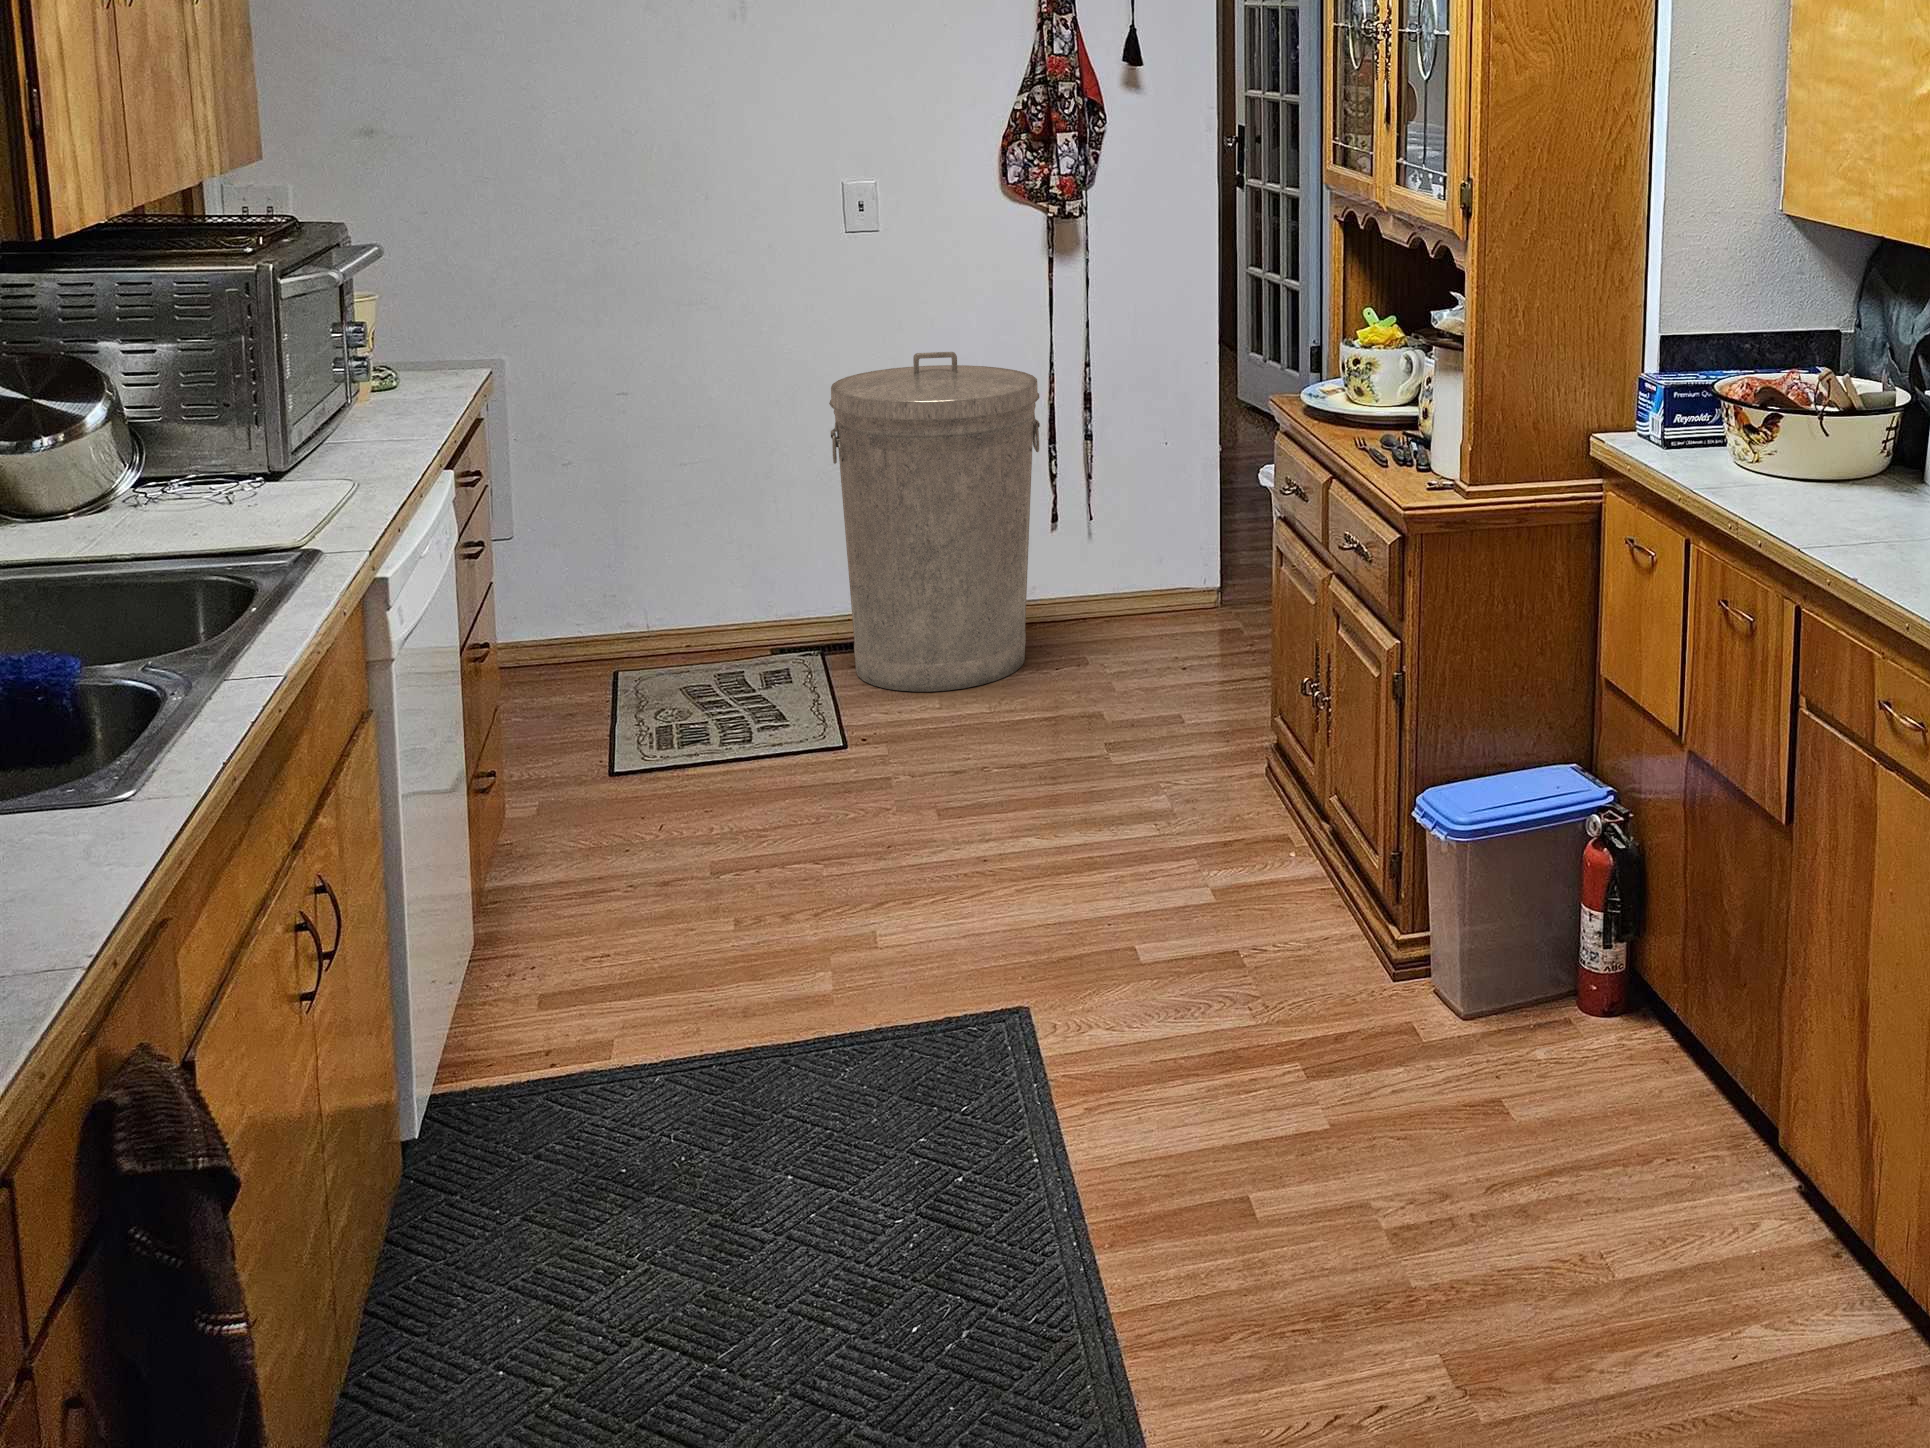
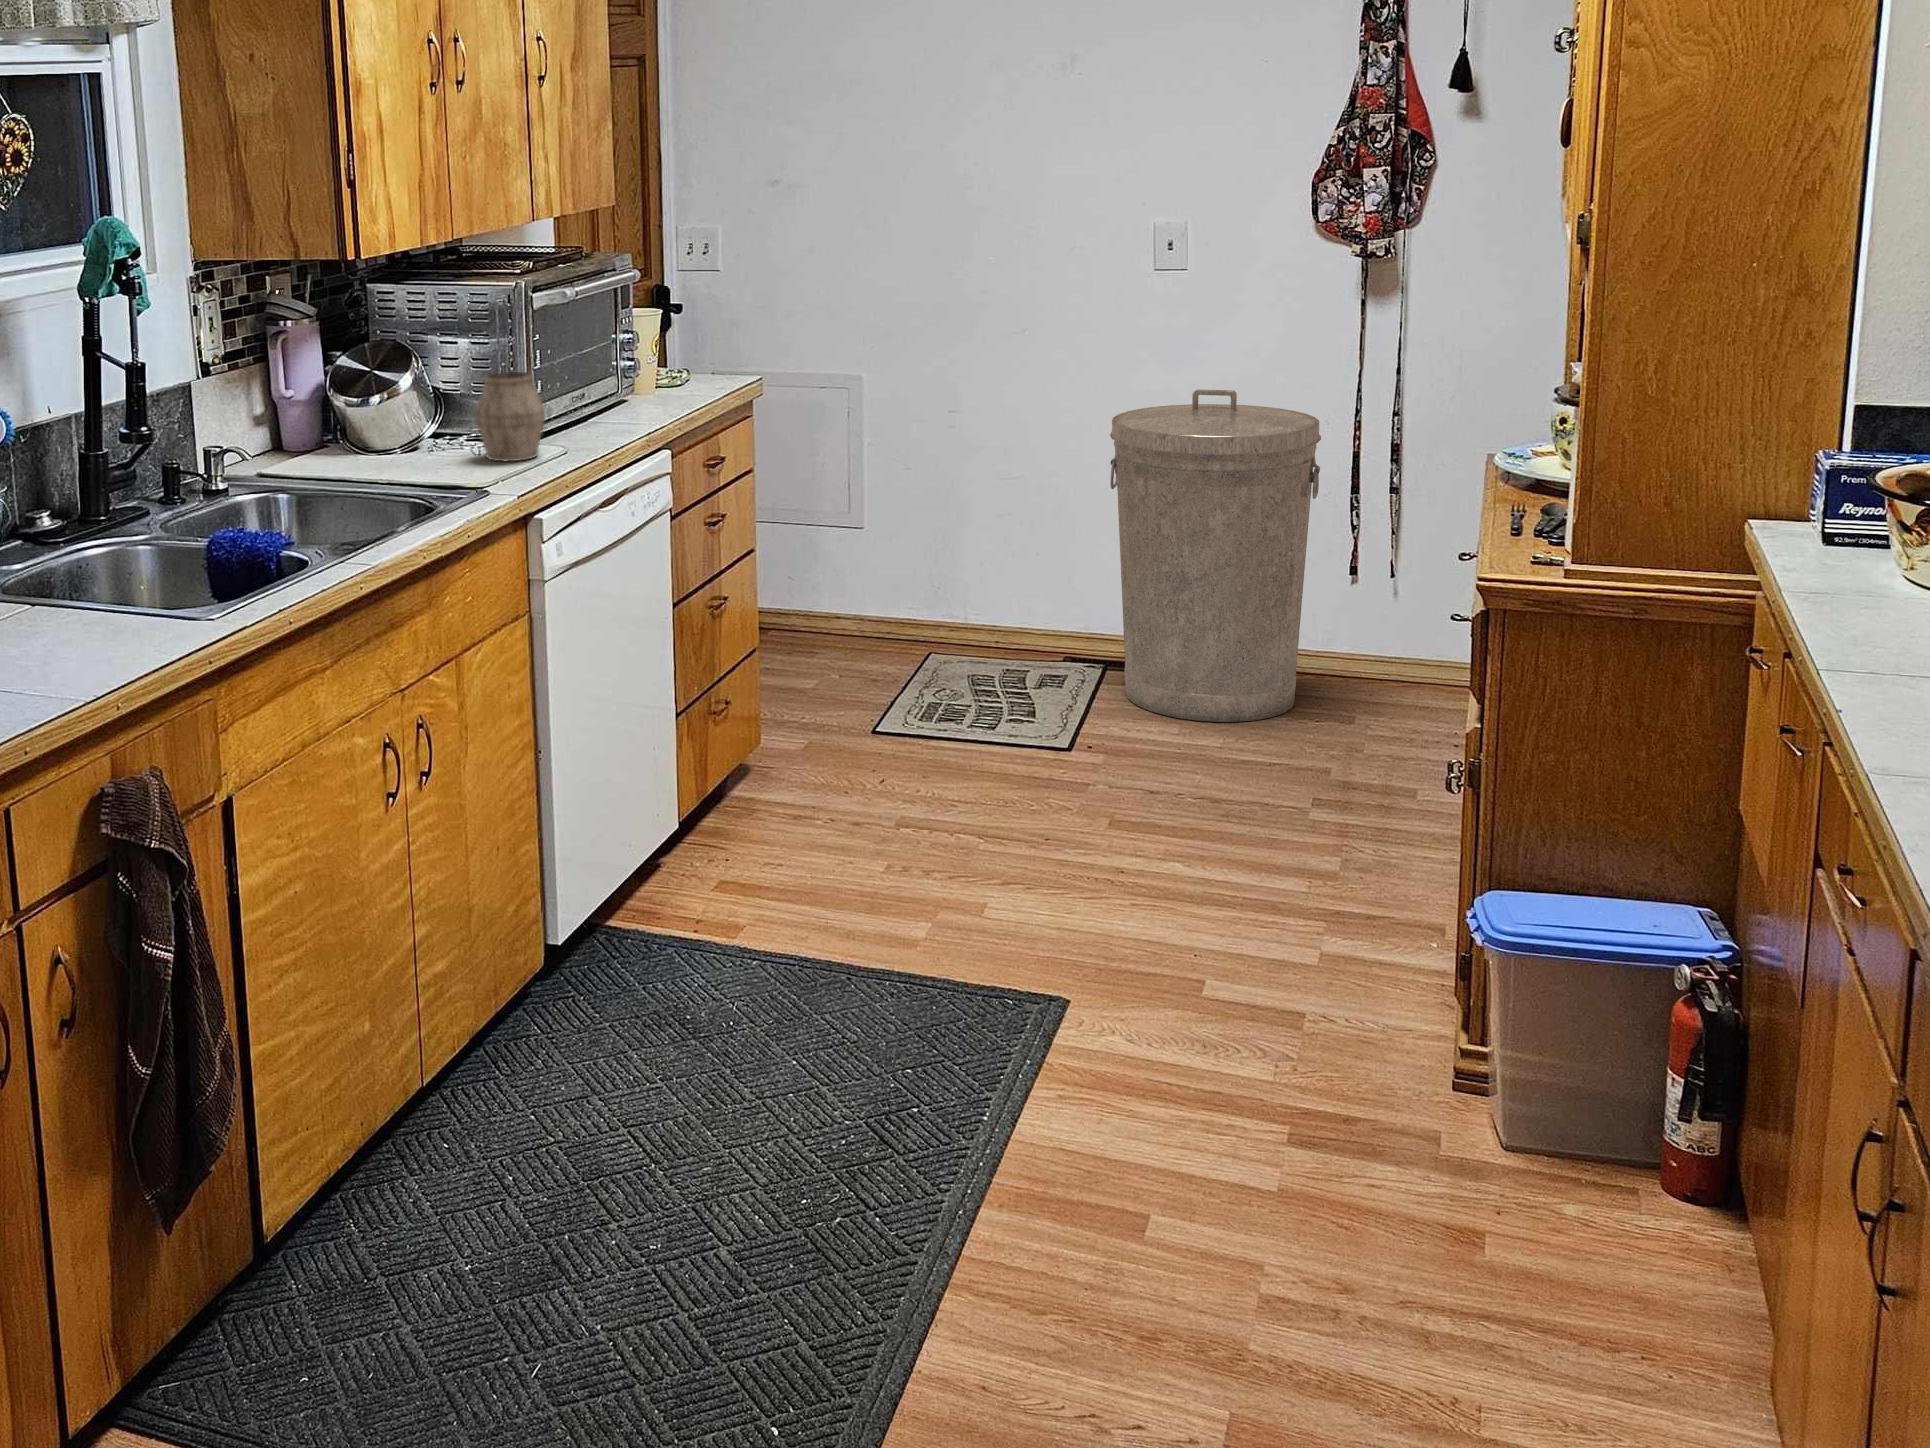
mug: none [180,395,294,522] -> present [475,372,545,461]

